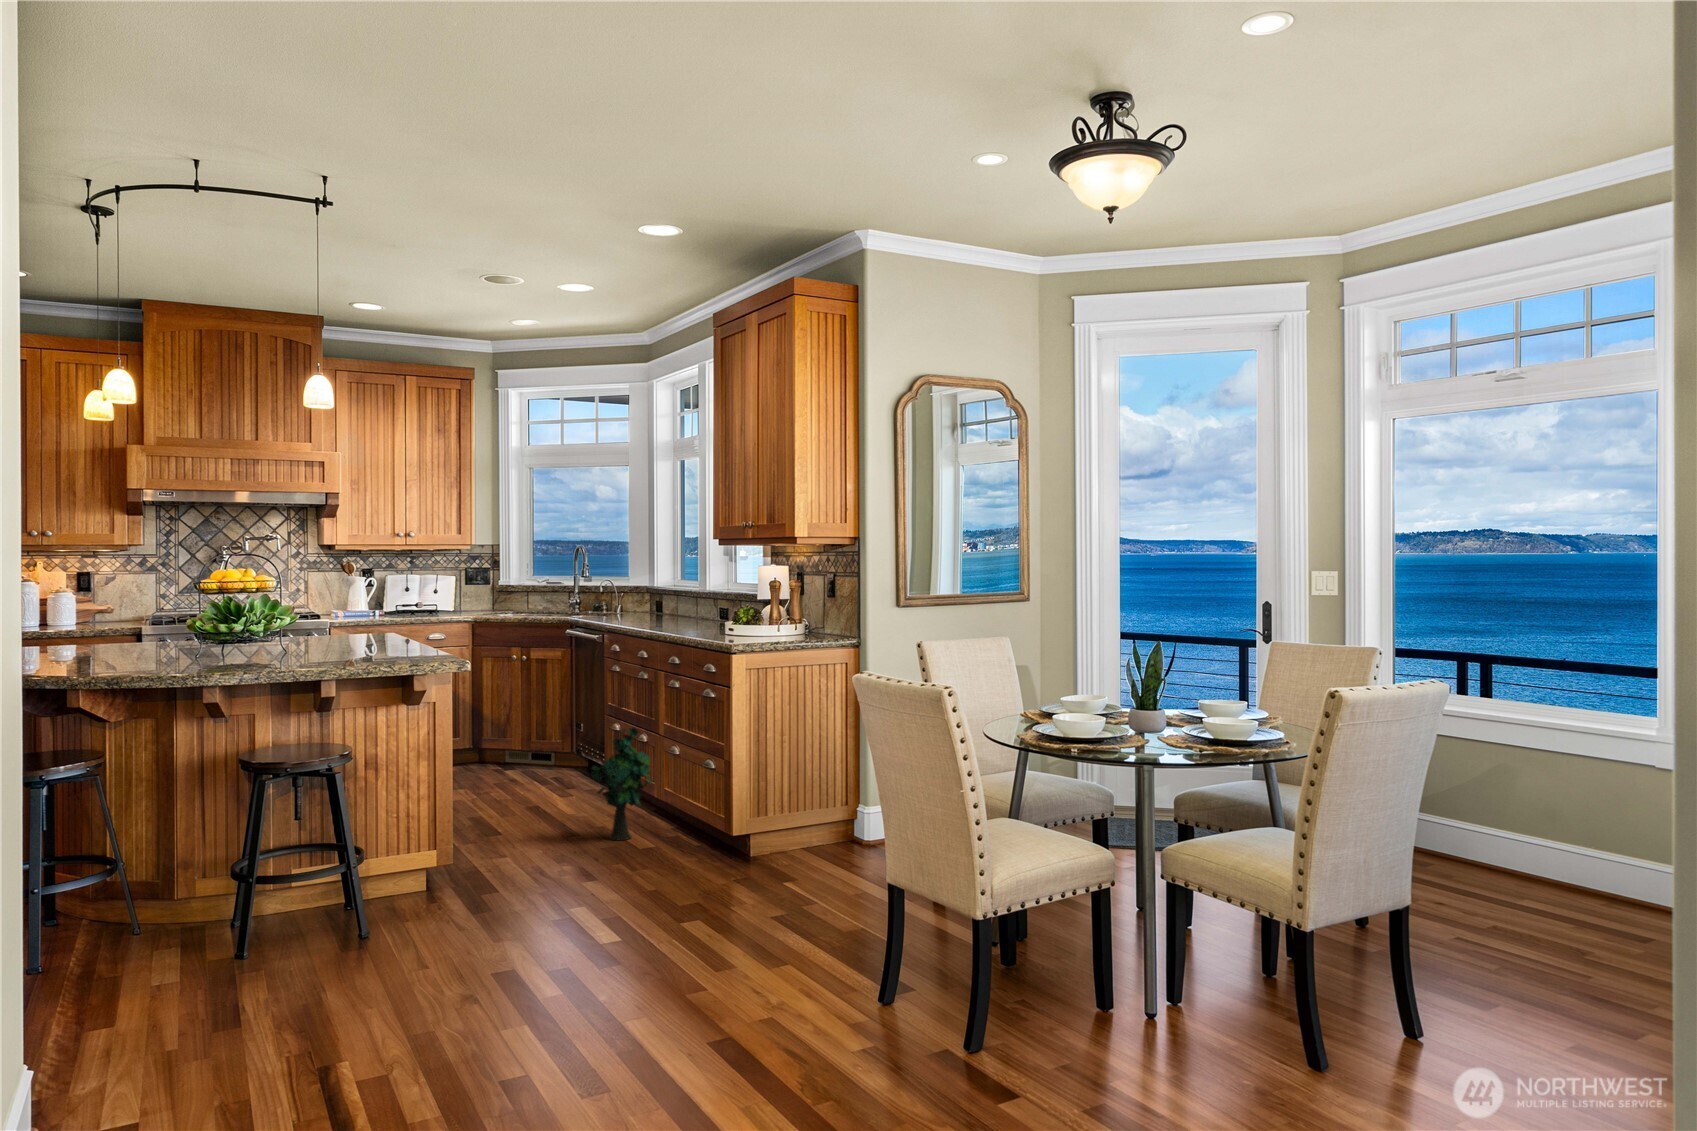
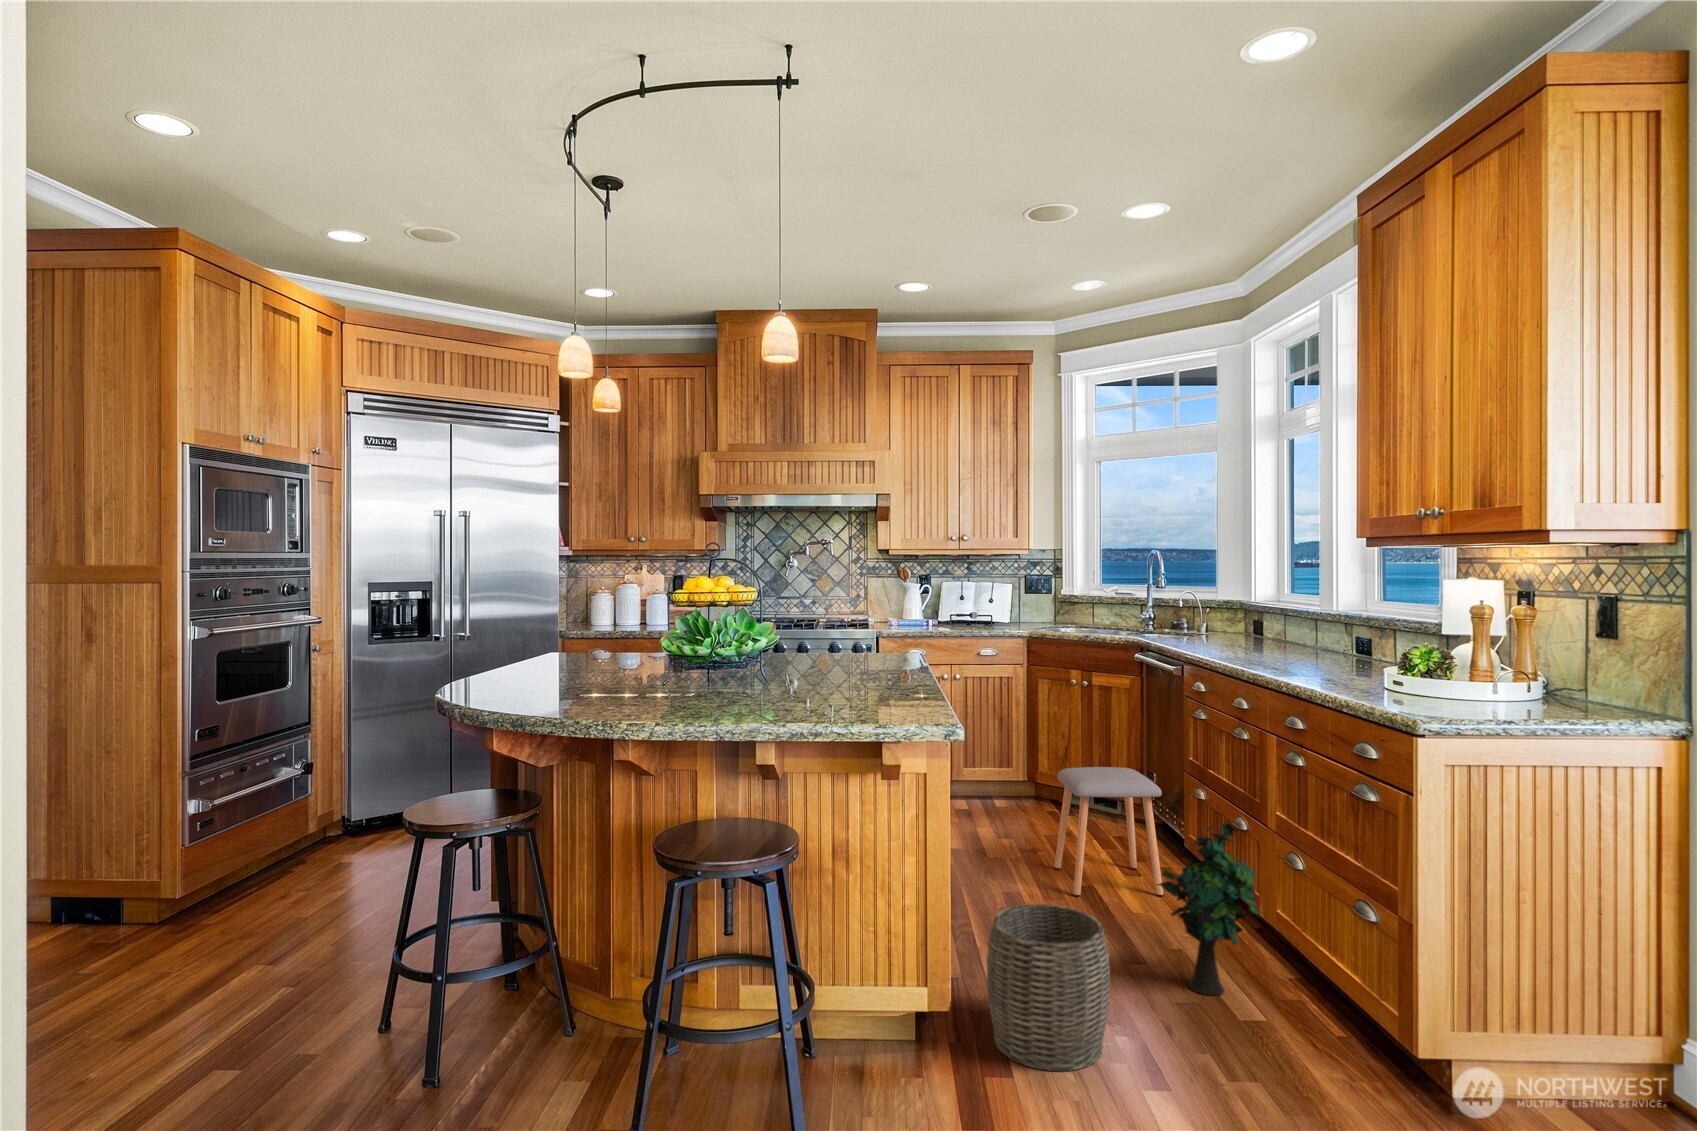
stool: none [507,715,591,811] -> present [1054,767,1163,897]
woven basket: none [478,788,560,883] -> present [987,904,1110,1071]

